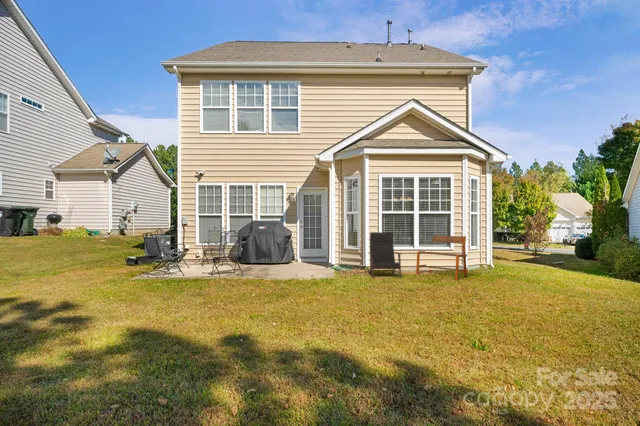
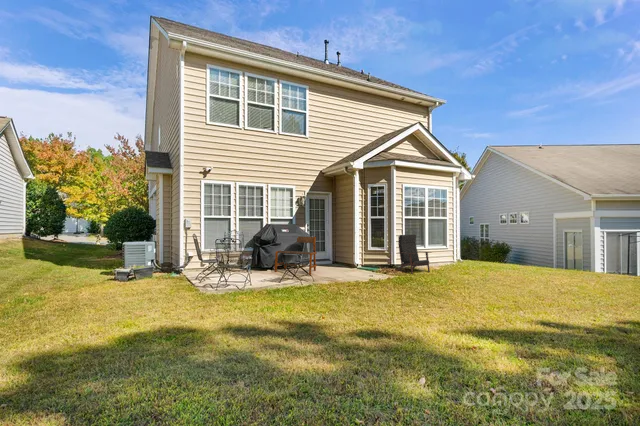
bench: present [416,235,468,280] -> present [275,236,317,275]

